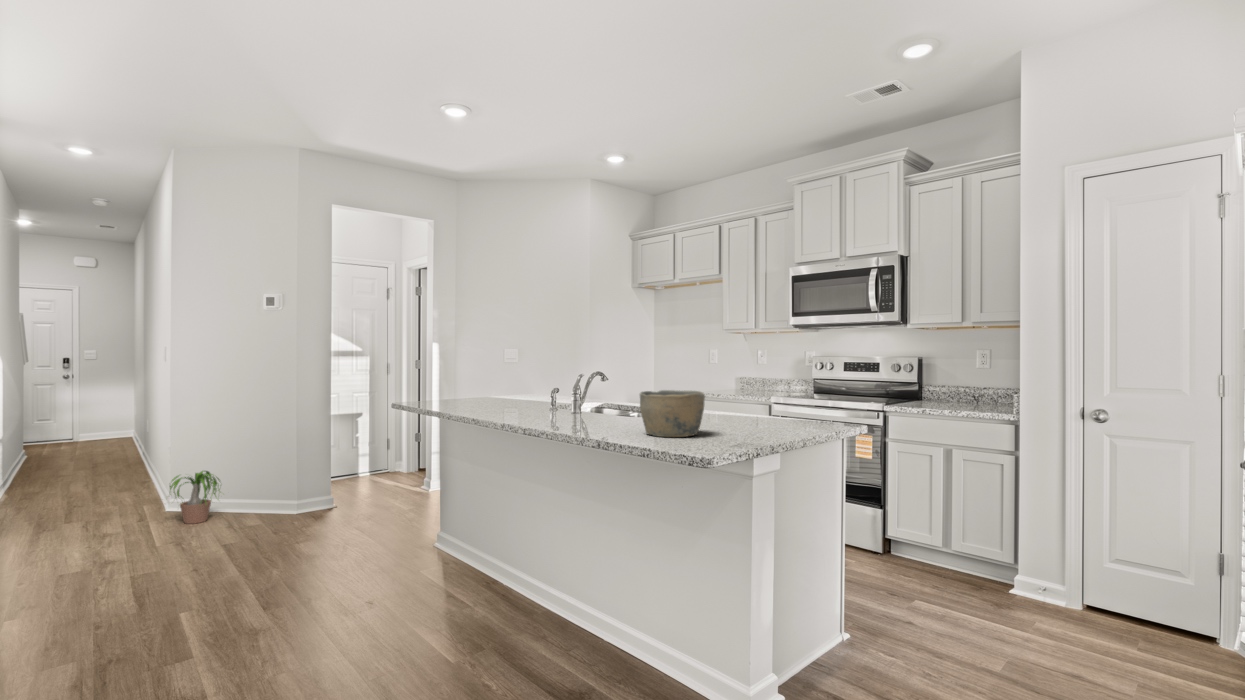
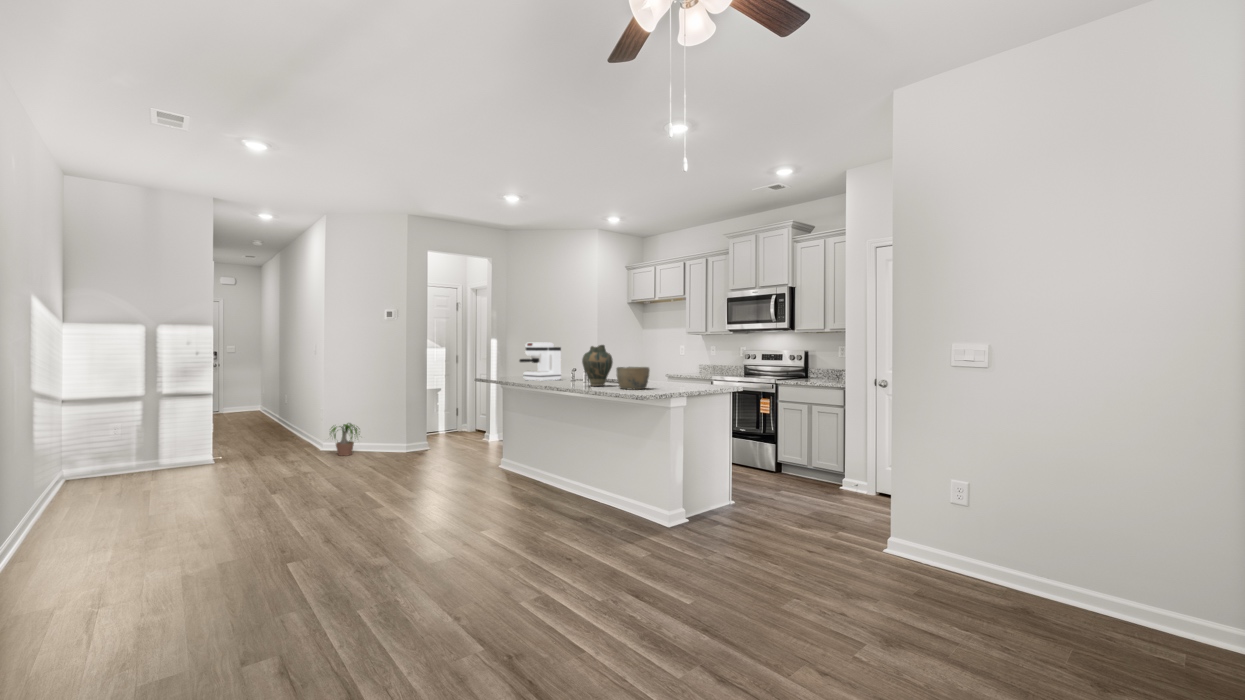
coffee maker: none [462,345,534,411] -> present [519,343,561,381]
vase: none [572,348,628,426] -> present [582,345,613,386]

